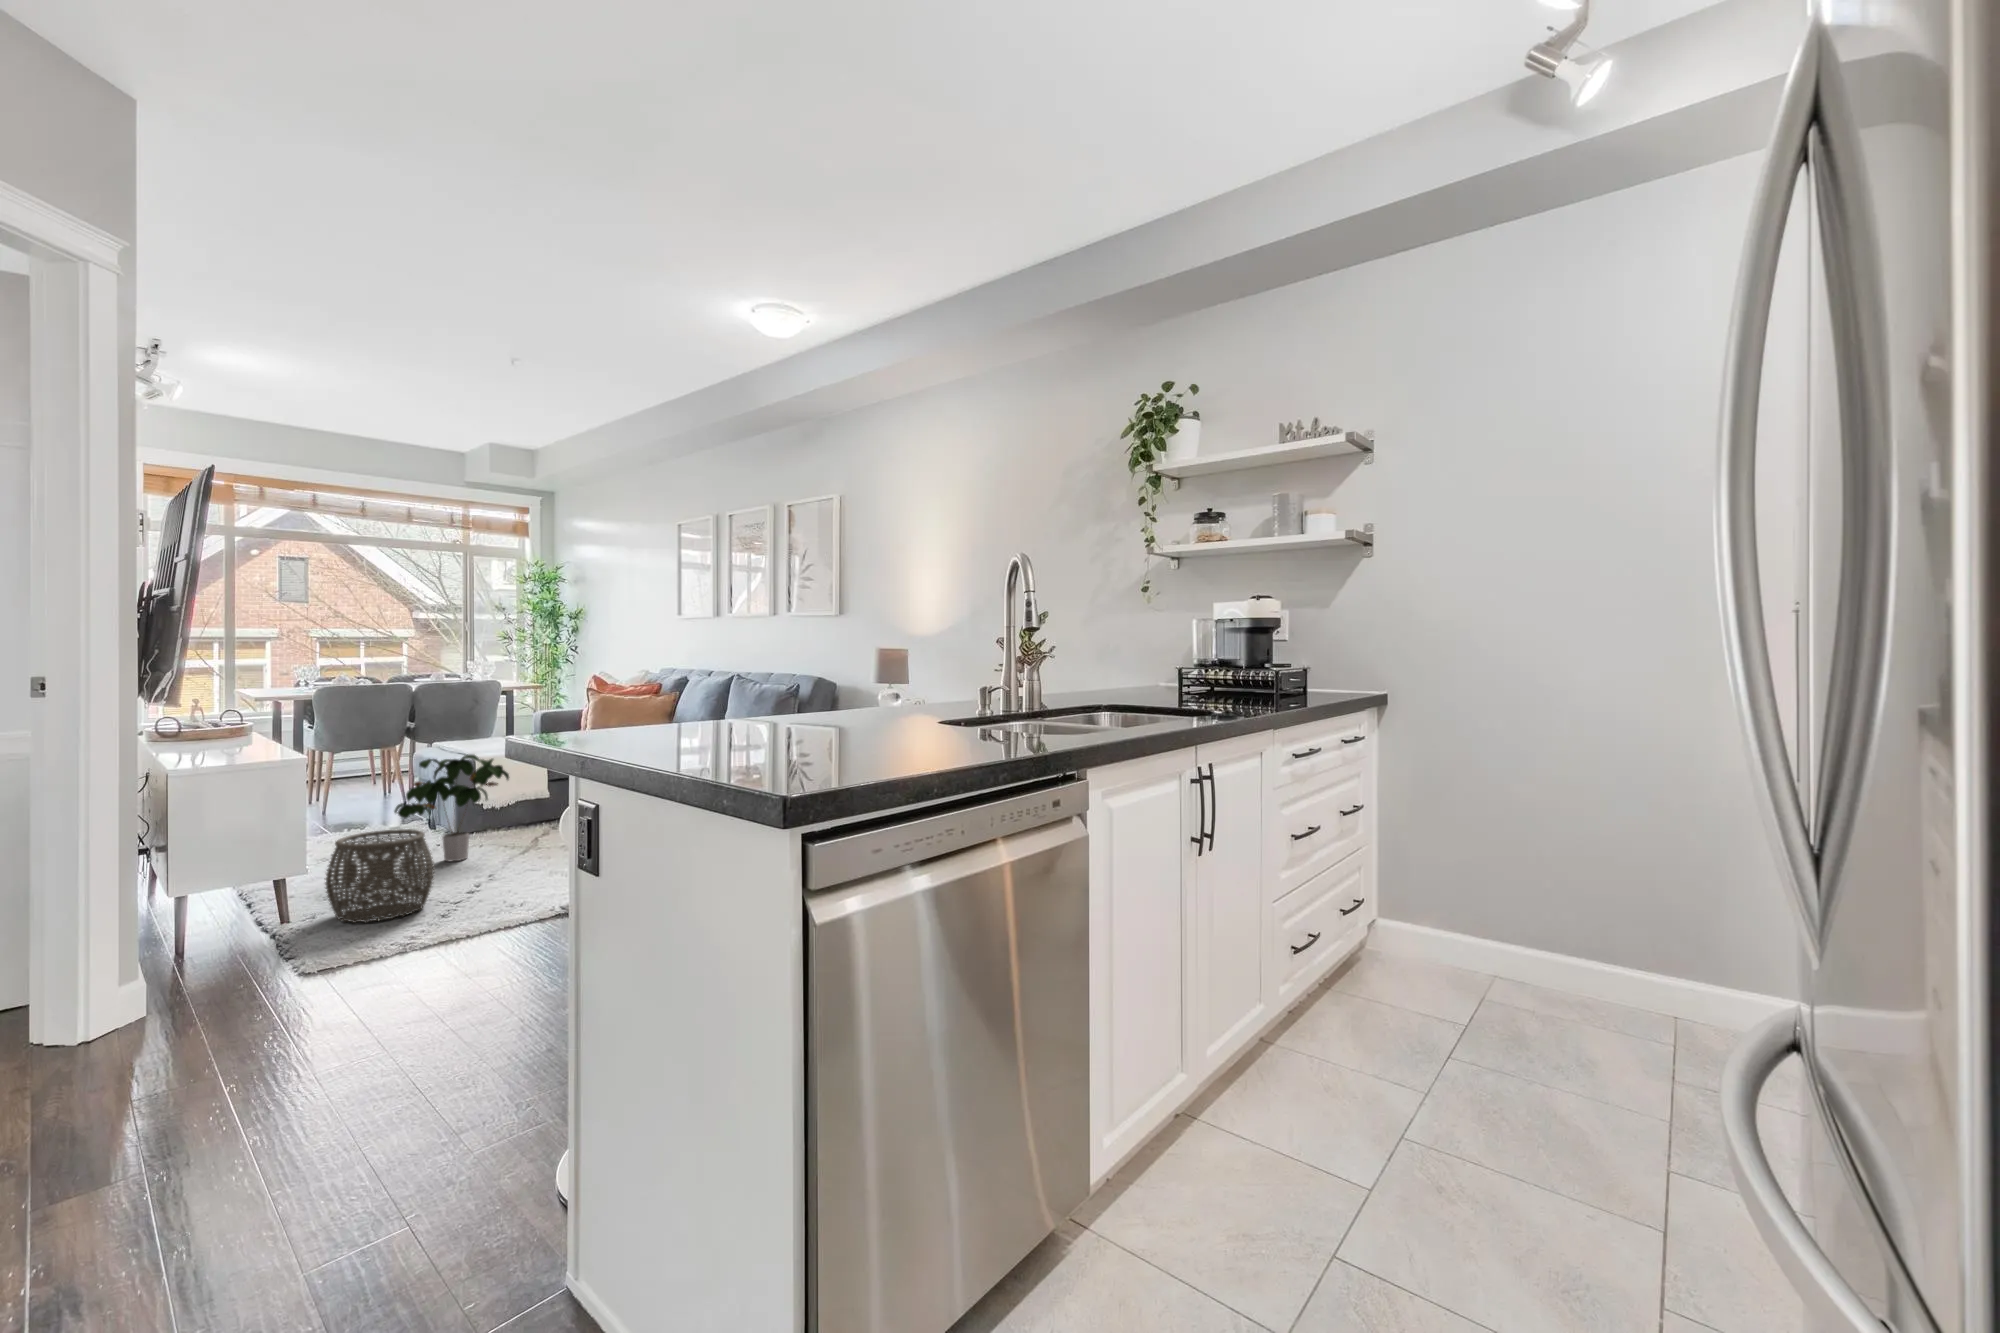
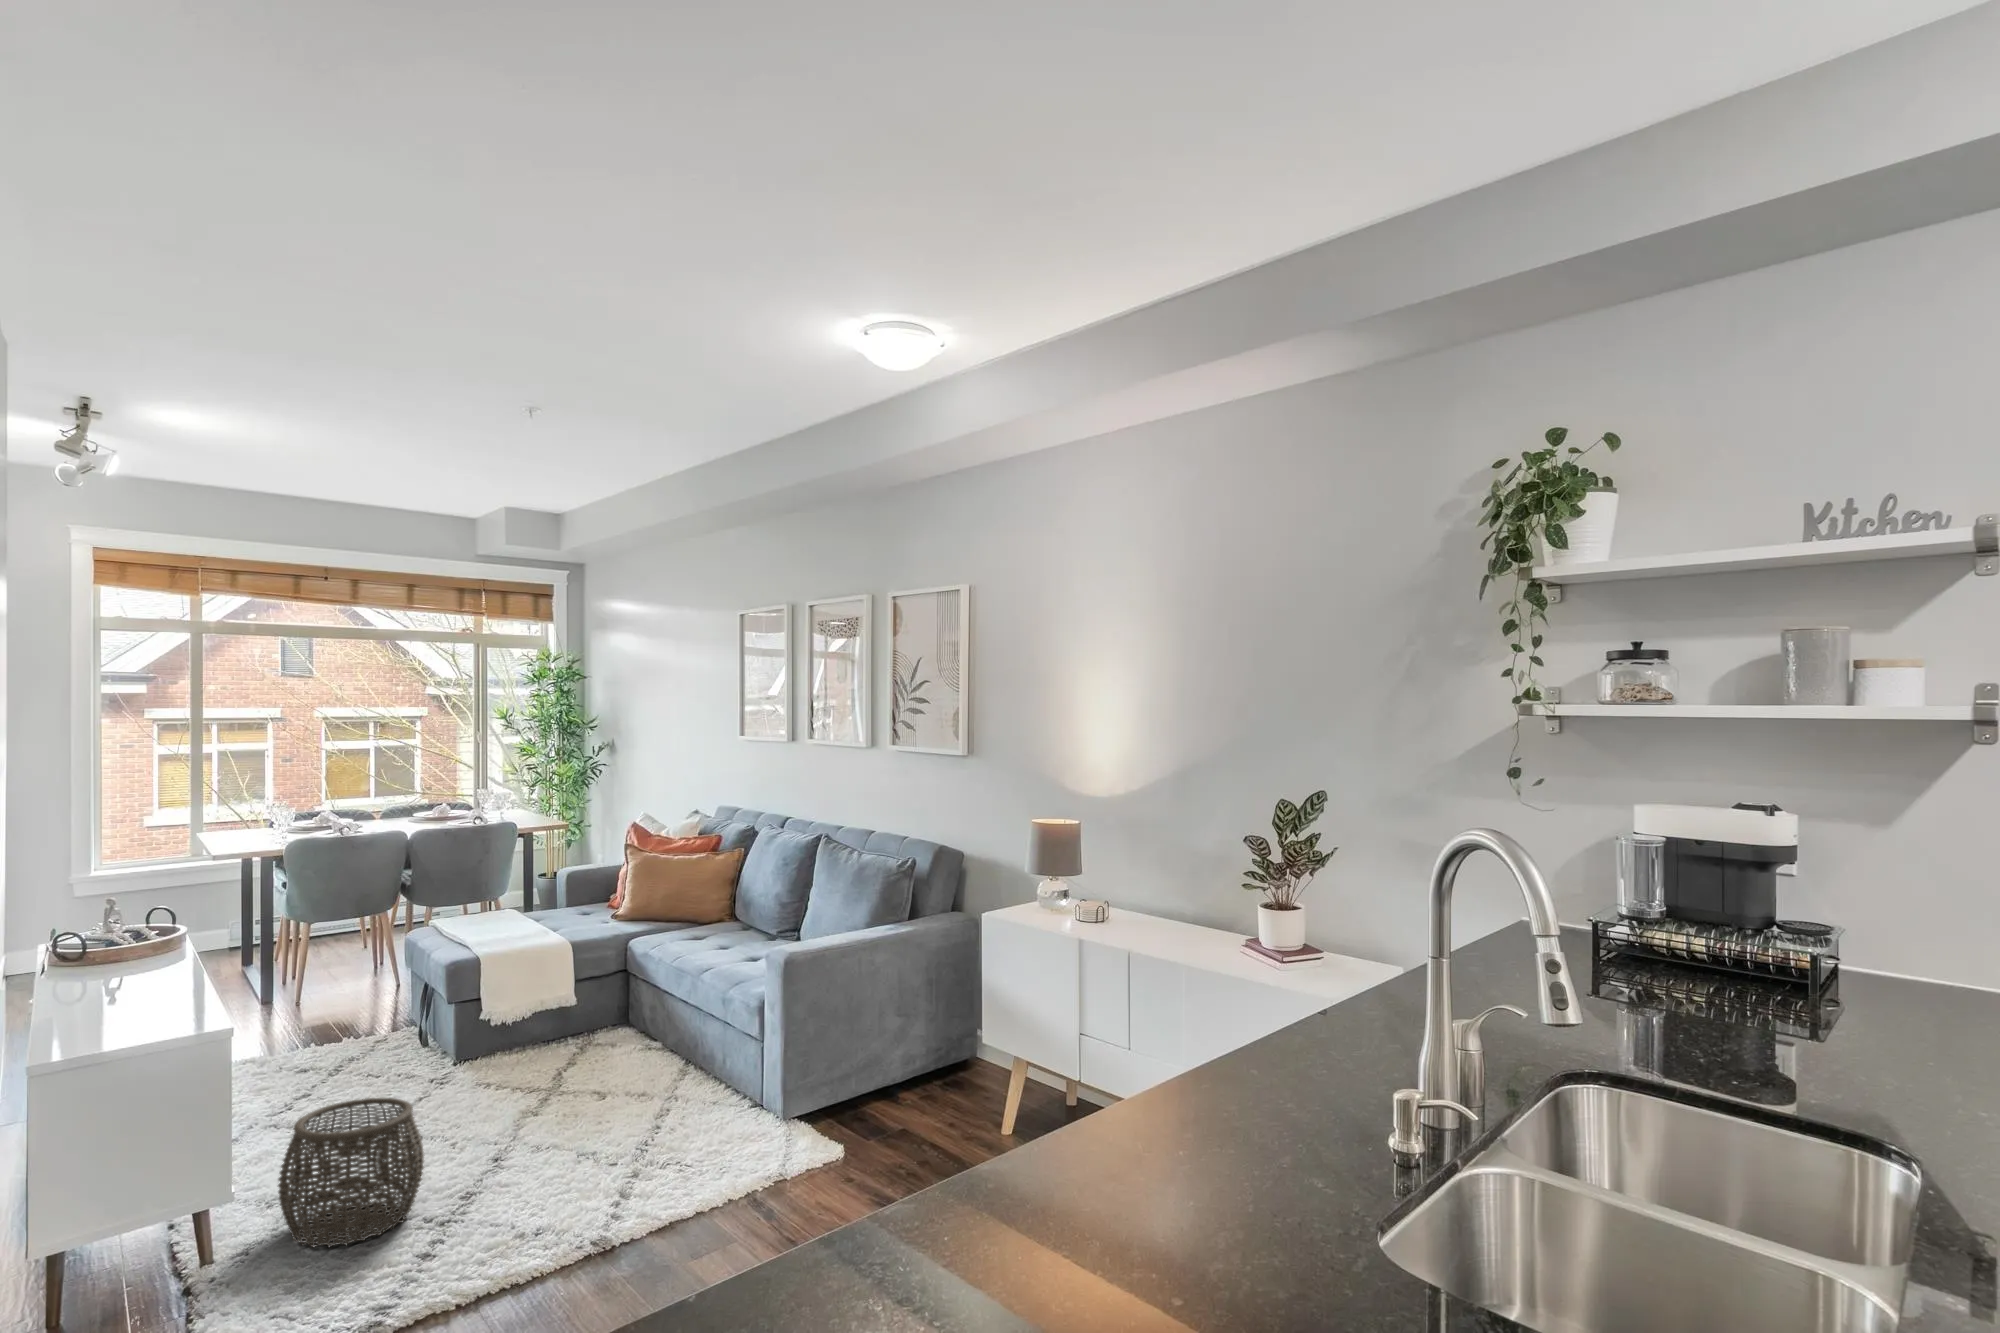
potted plant: present [394,754,509,862] -> none [376,963,526,1116]

